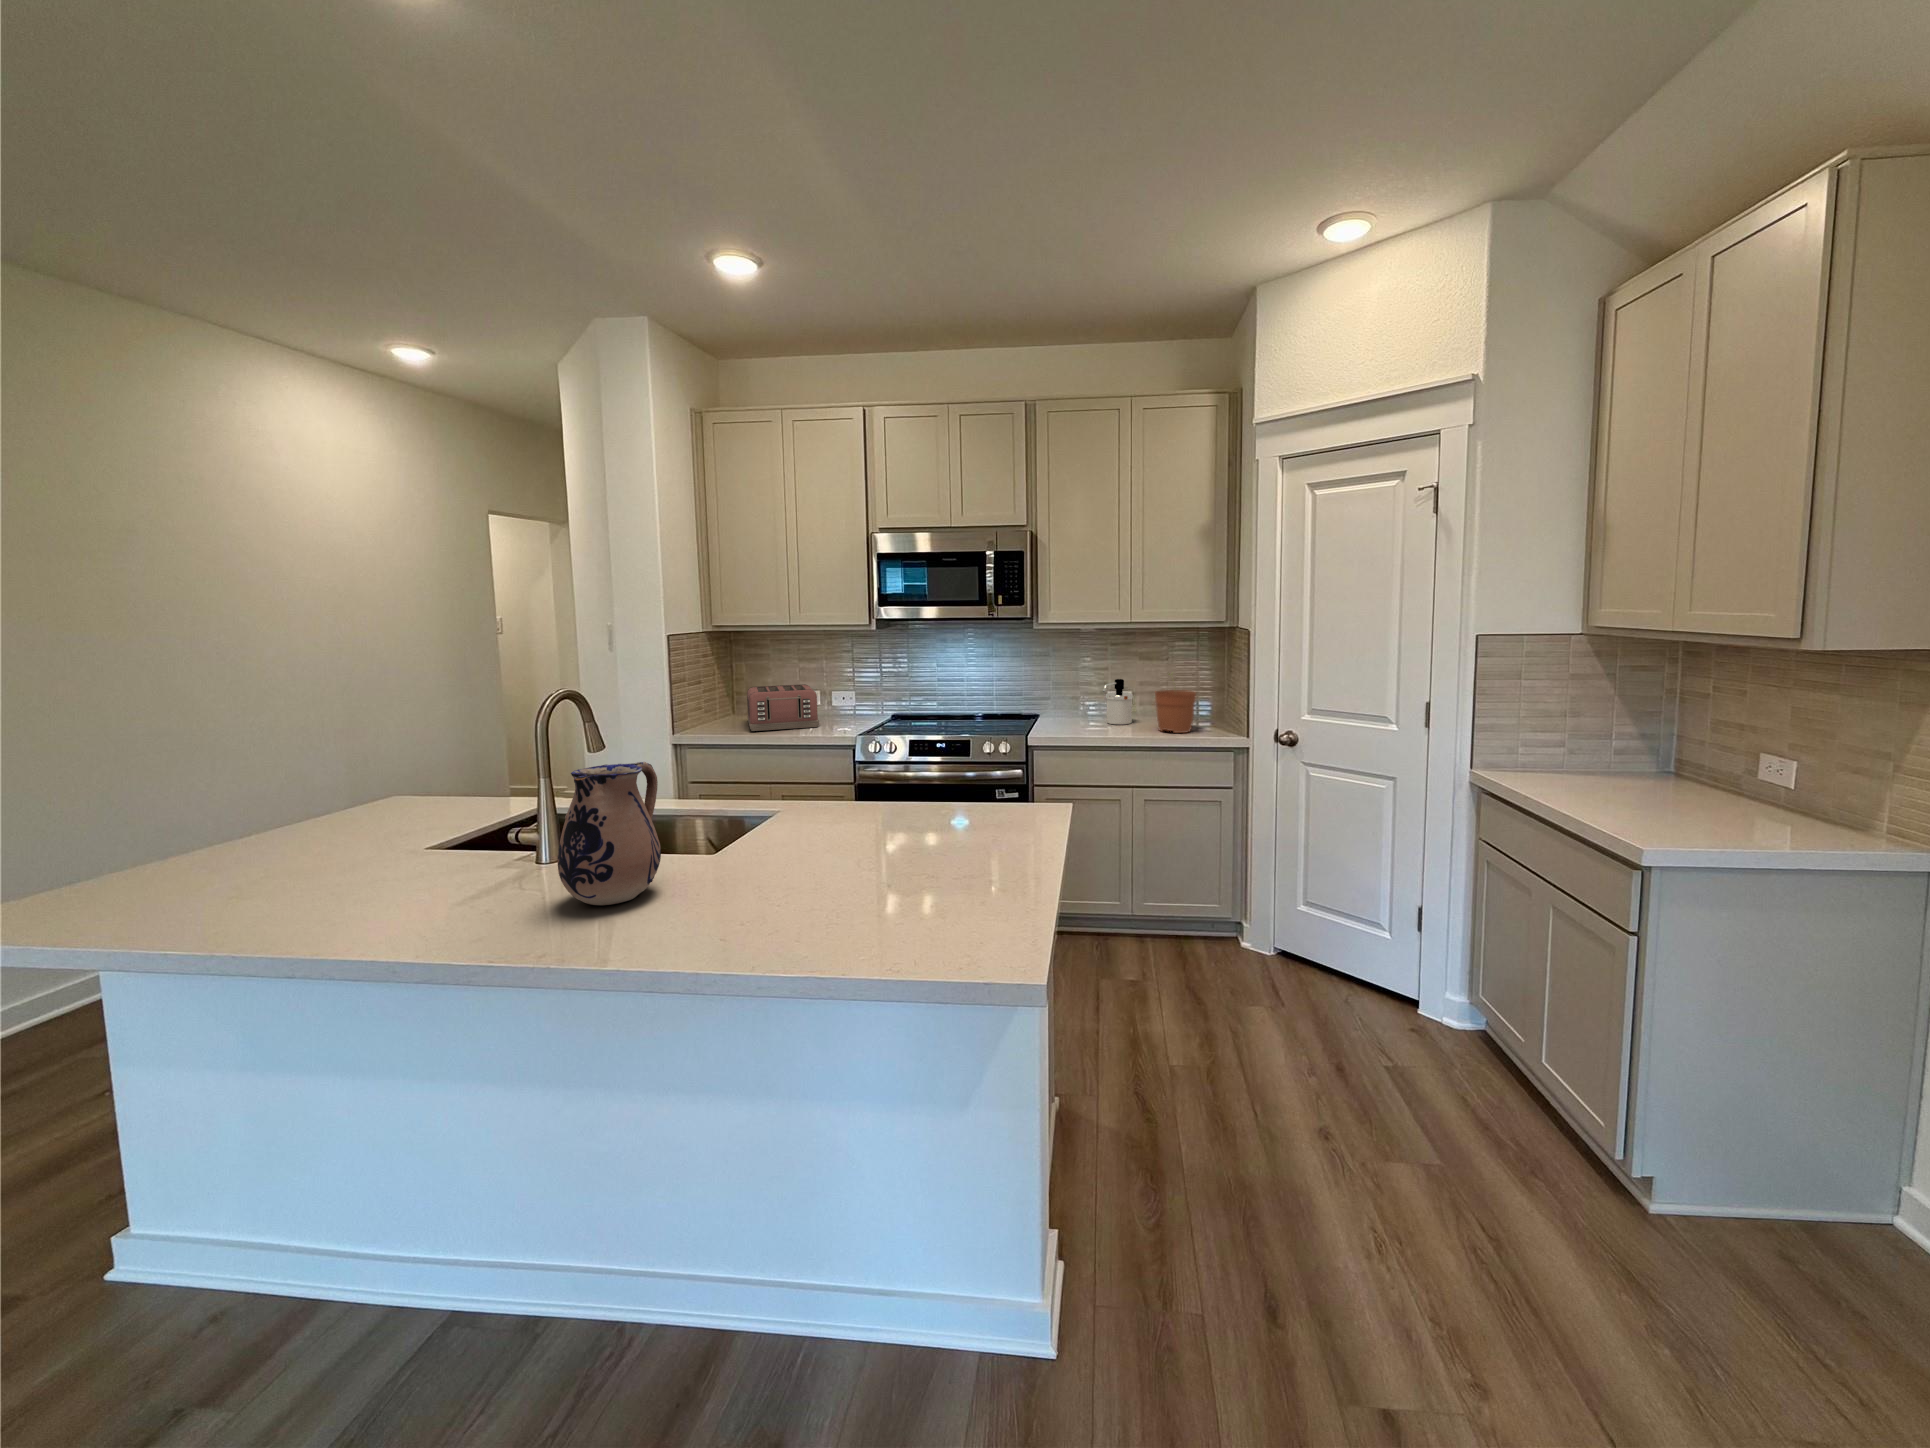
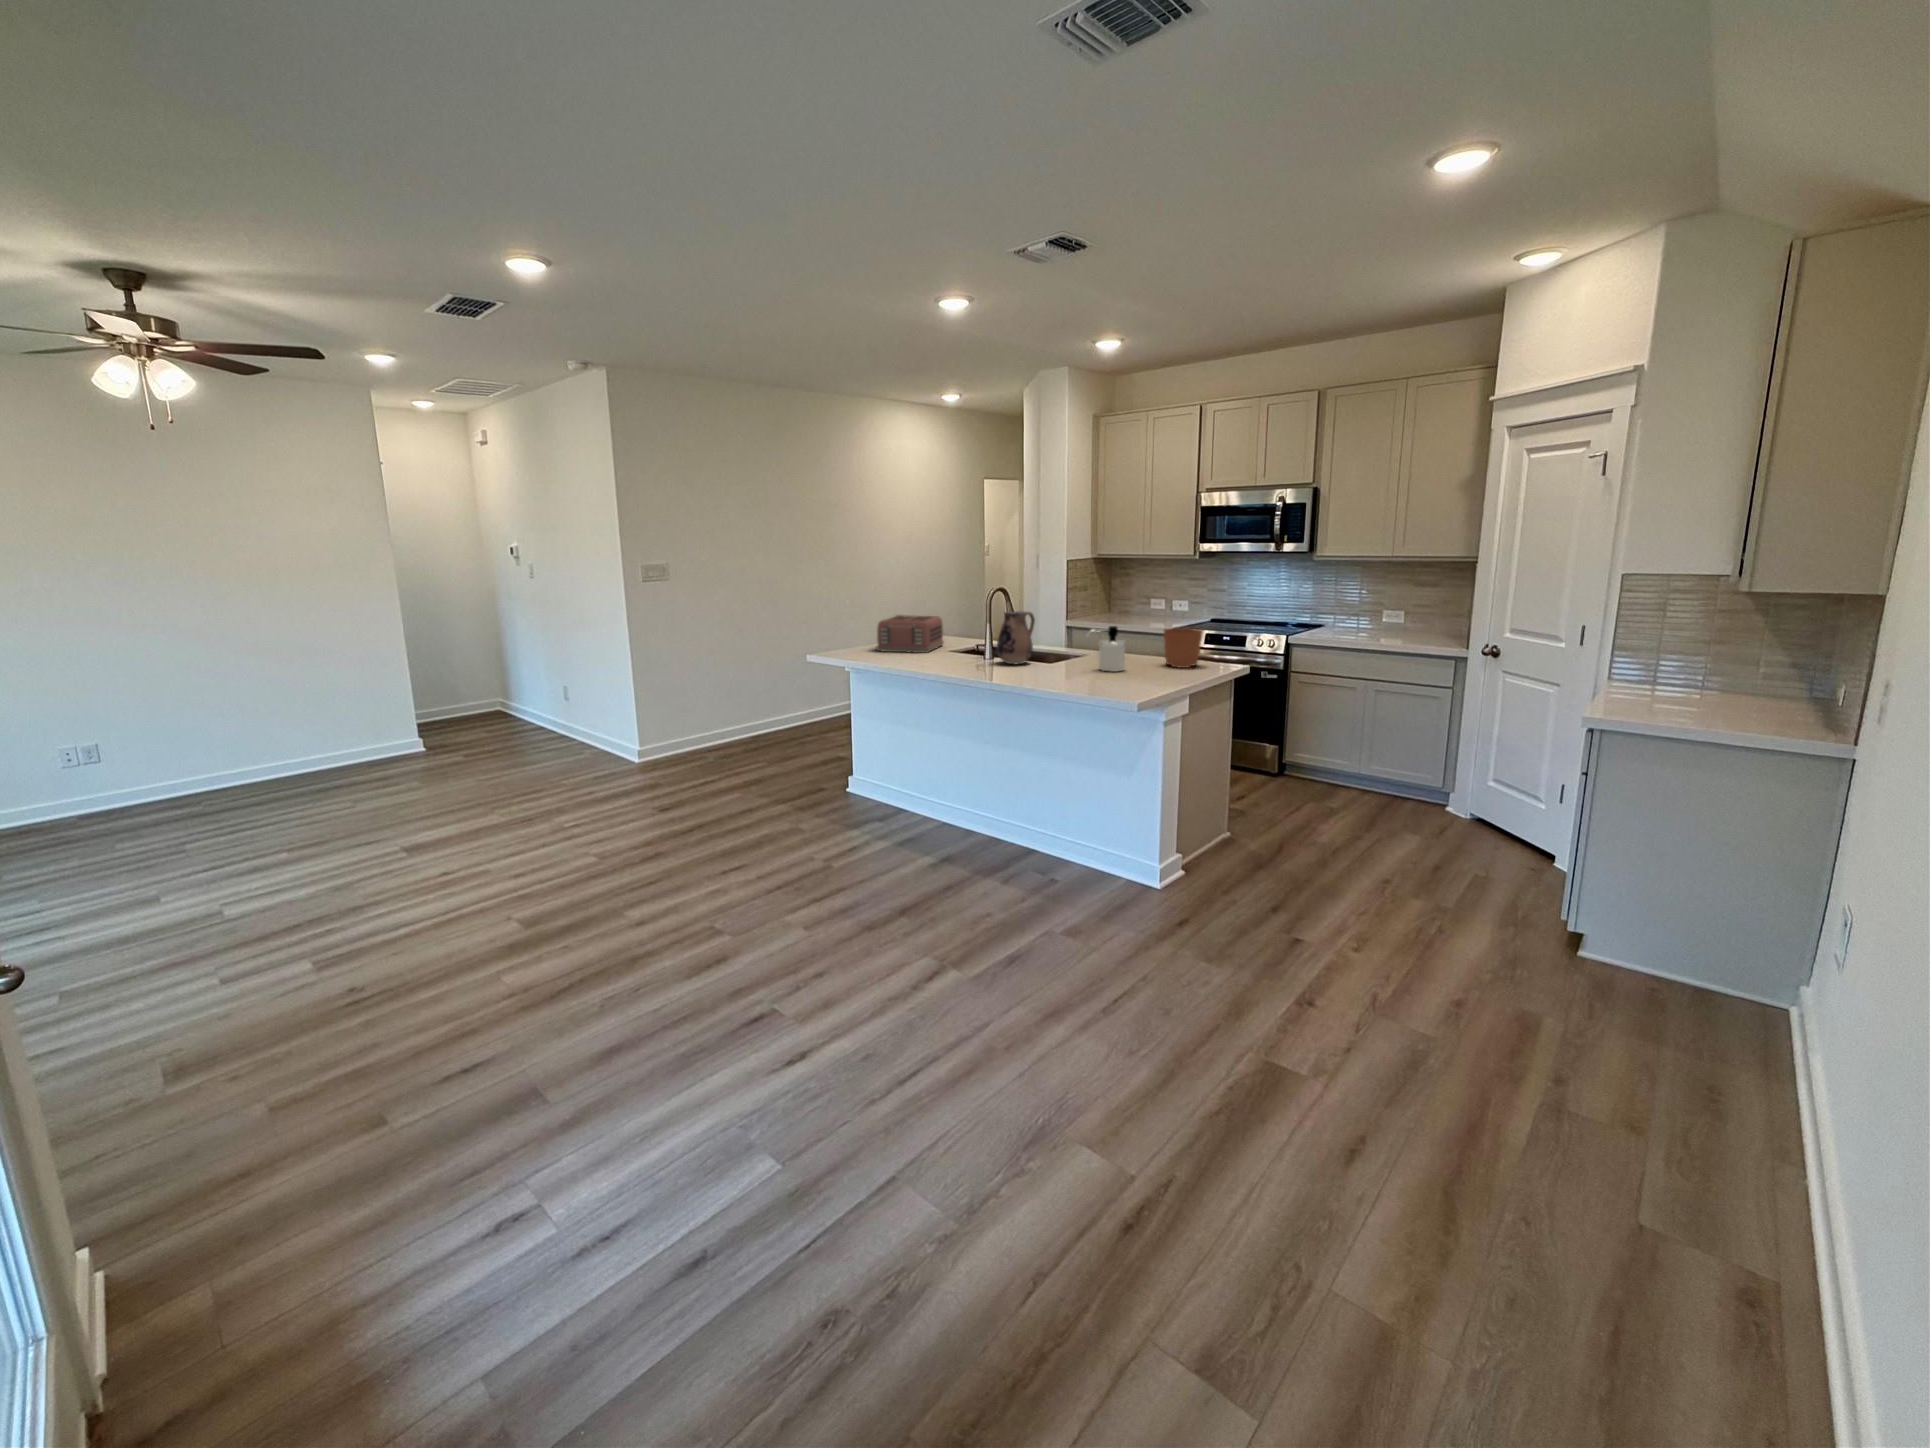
plant pot: present [1155,674,1196,733] -> present [1164,628,1203,668]
soap dispenser: present [1103,679,1133,724] -> present [1087,626,1126,672]
toaster: present [747,684,819,731] -> present [876,615,944,653]

